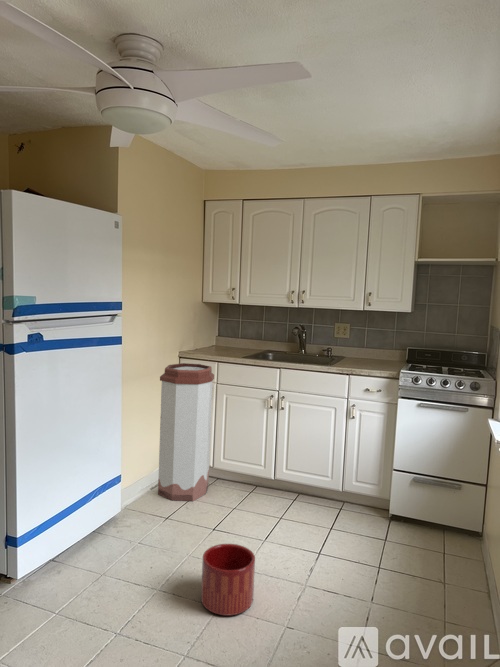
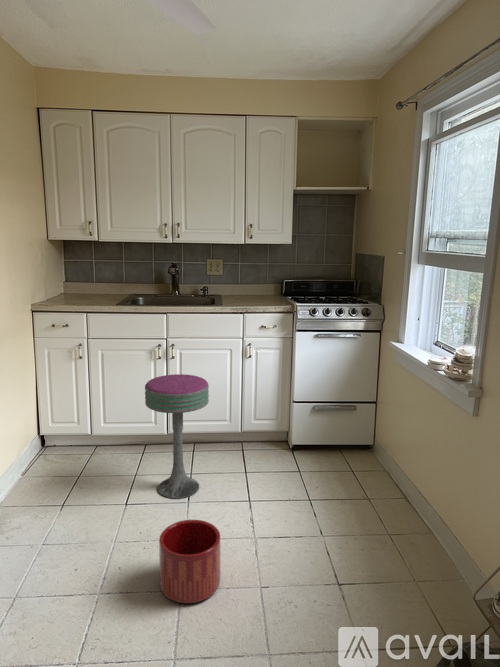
trash can: present [158,363,214,501] -> none [22,318,94,484]
bar stool: none [239,422,295,535] -> present [145,374,209,498]

